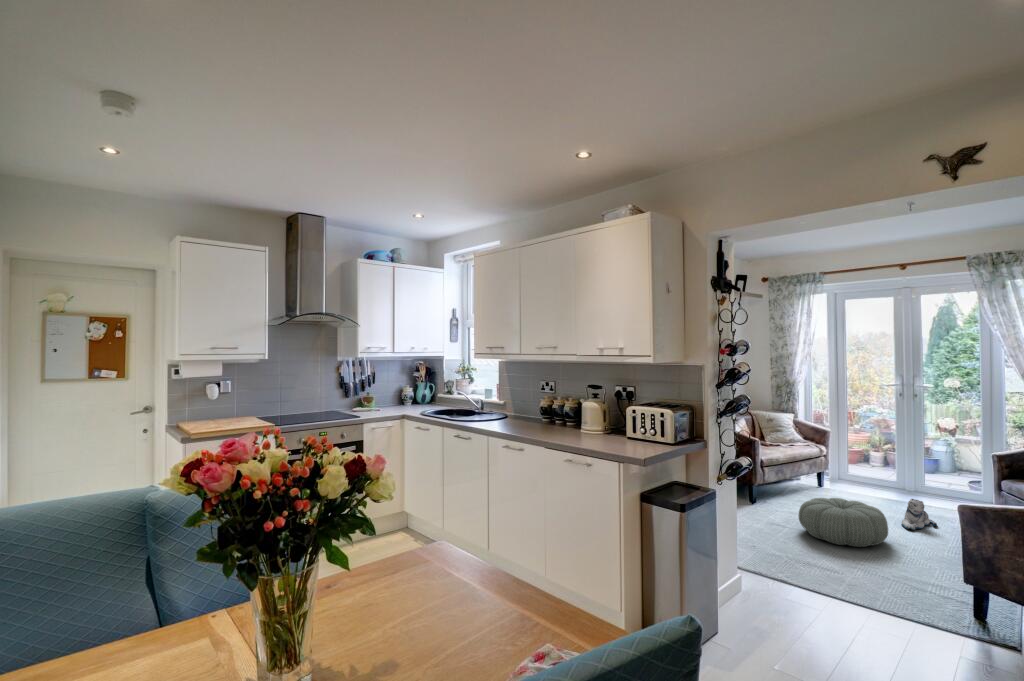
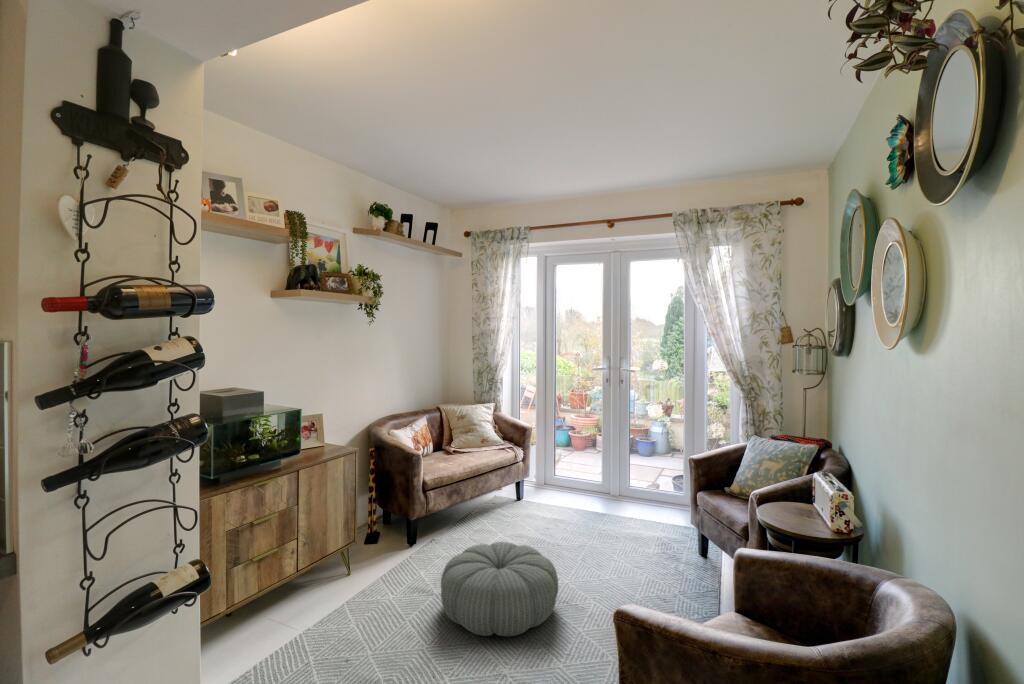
plush toy: present [901,499,937,530] -> none [587,526,627,574]

